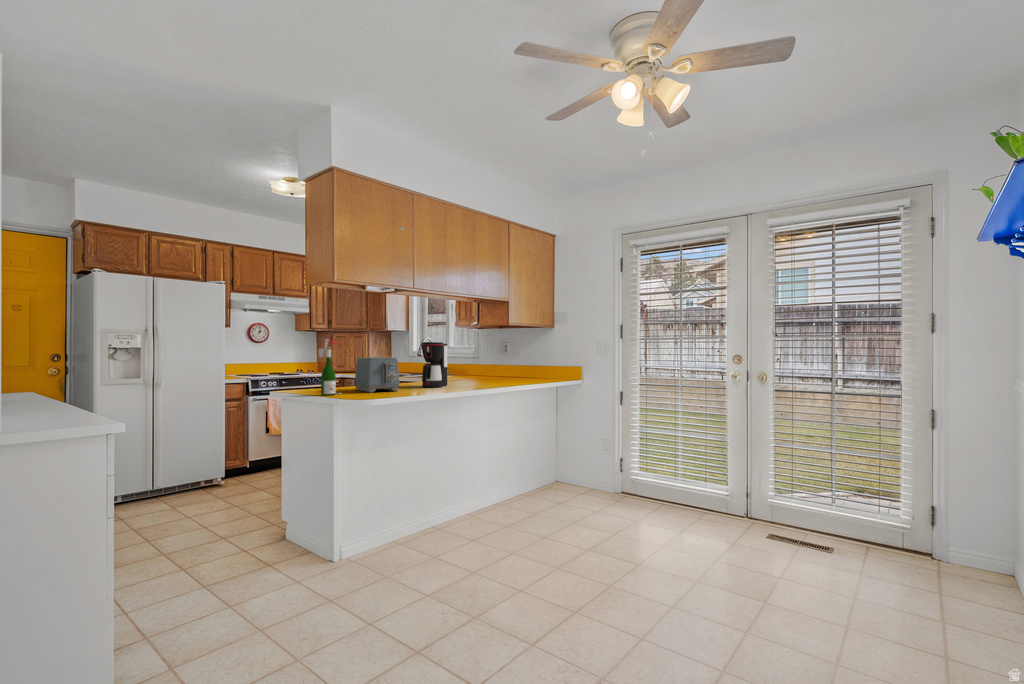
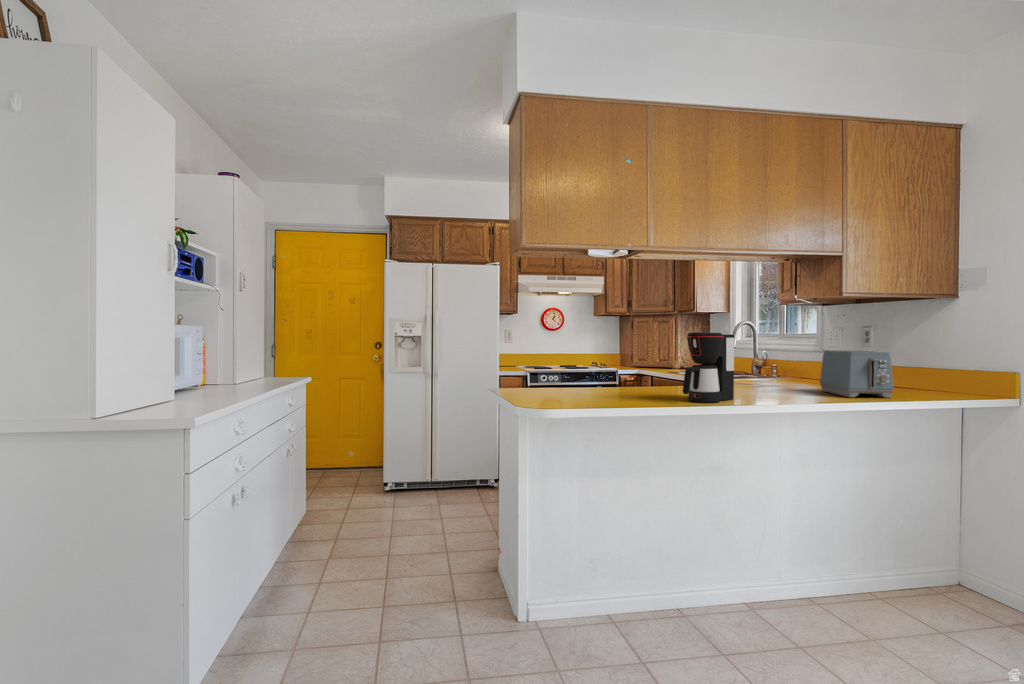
wine bottle: present [319,339,341,395] -> none [530,329,561,405]
toaster: present [355,357,400,393] -> present [820,350,894,398]

